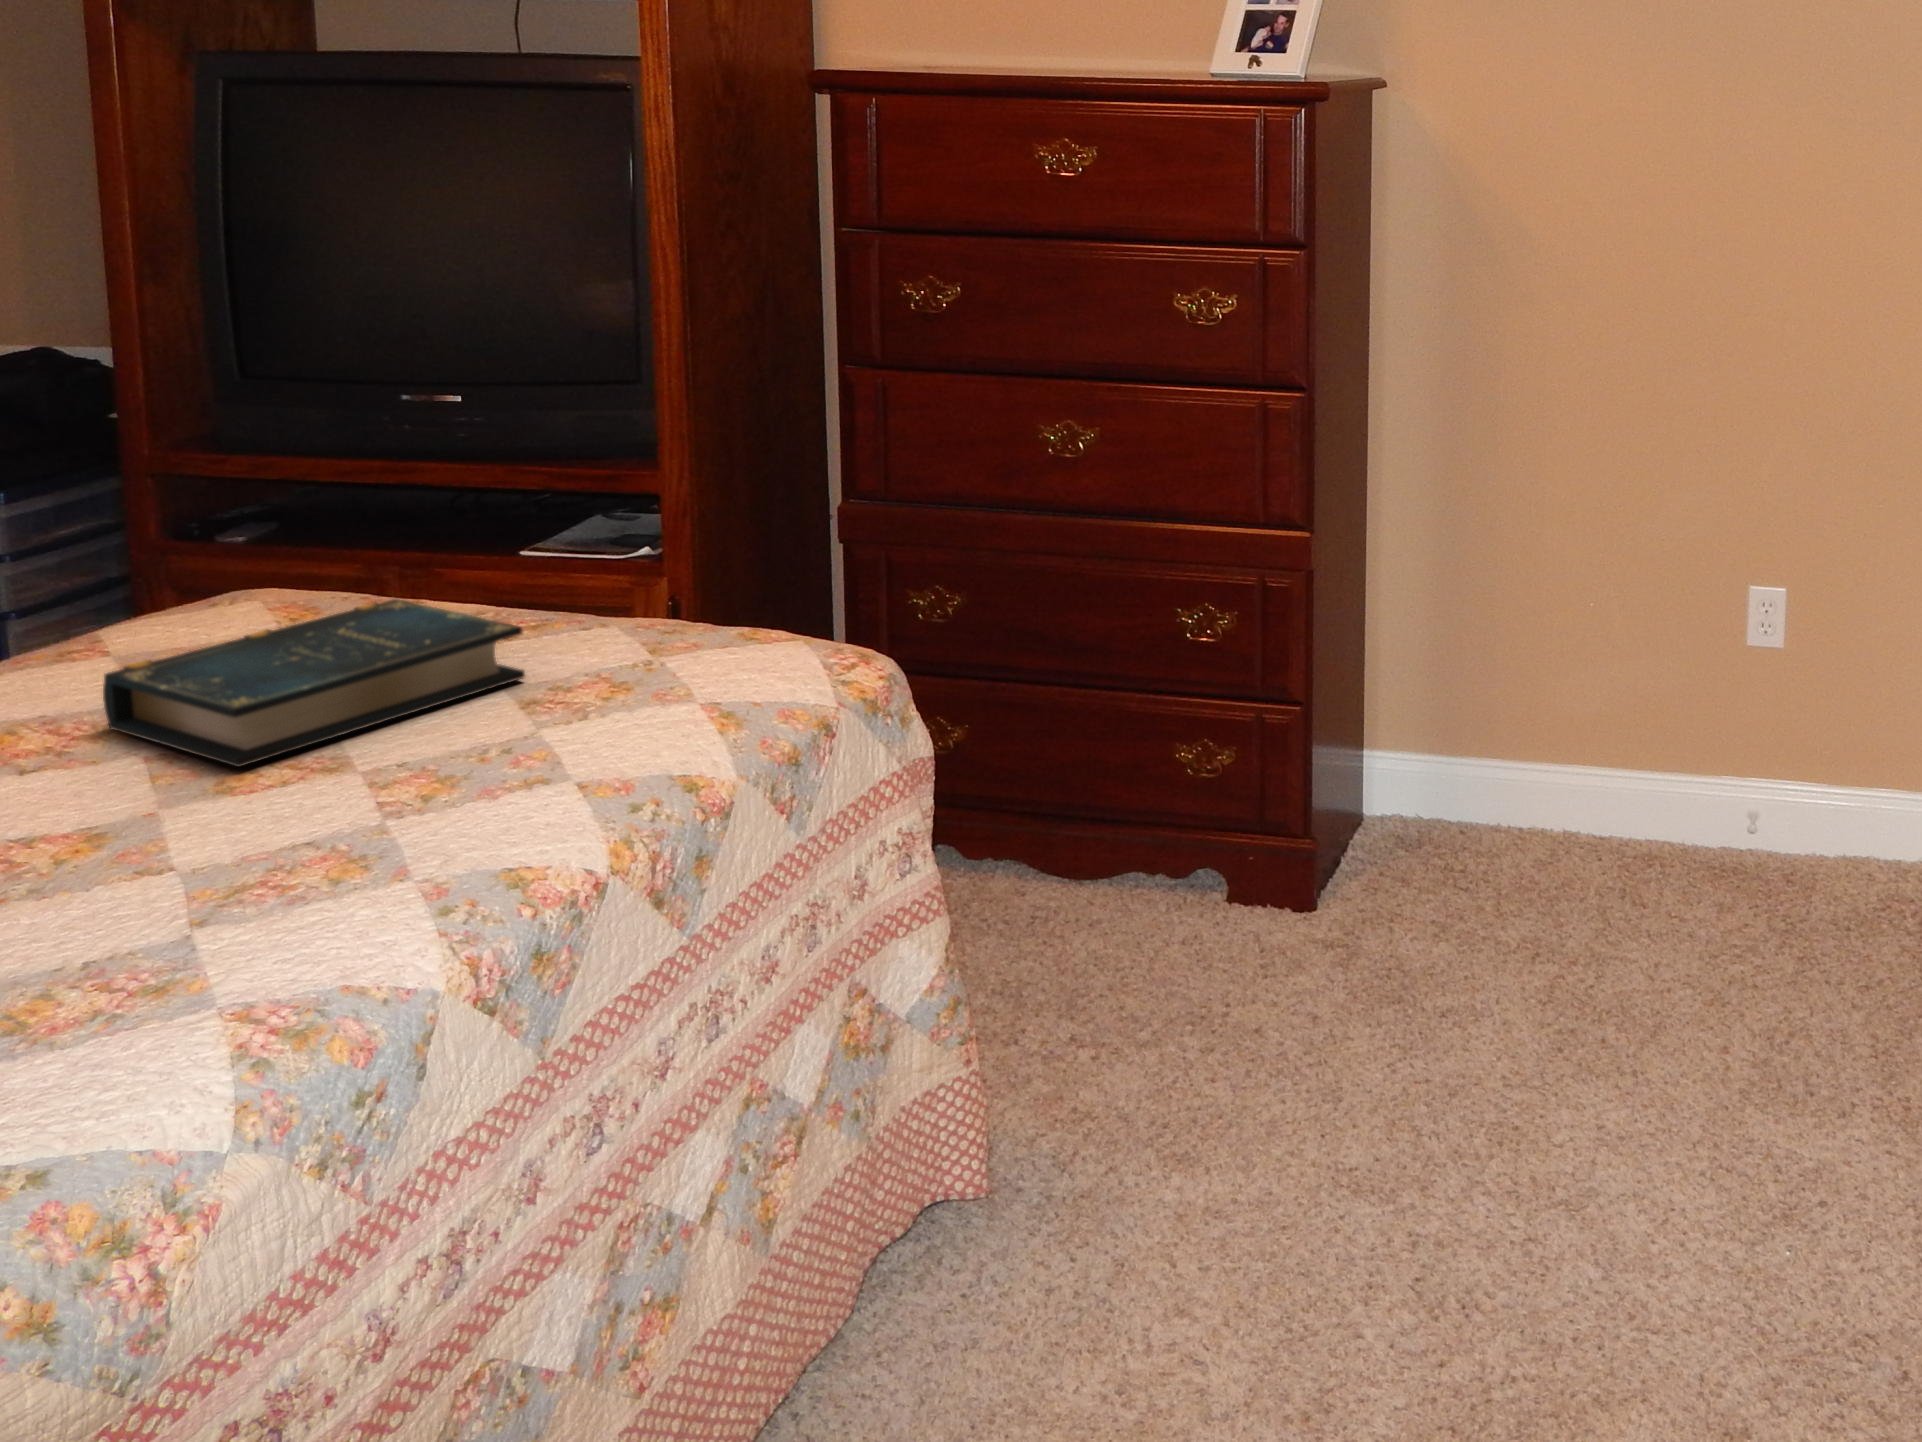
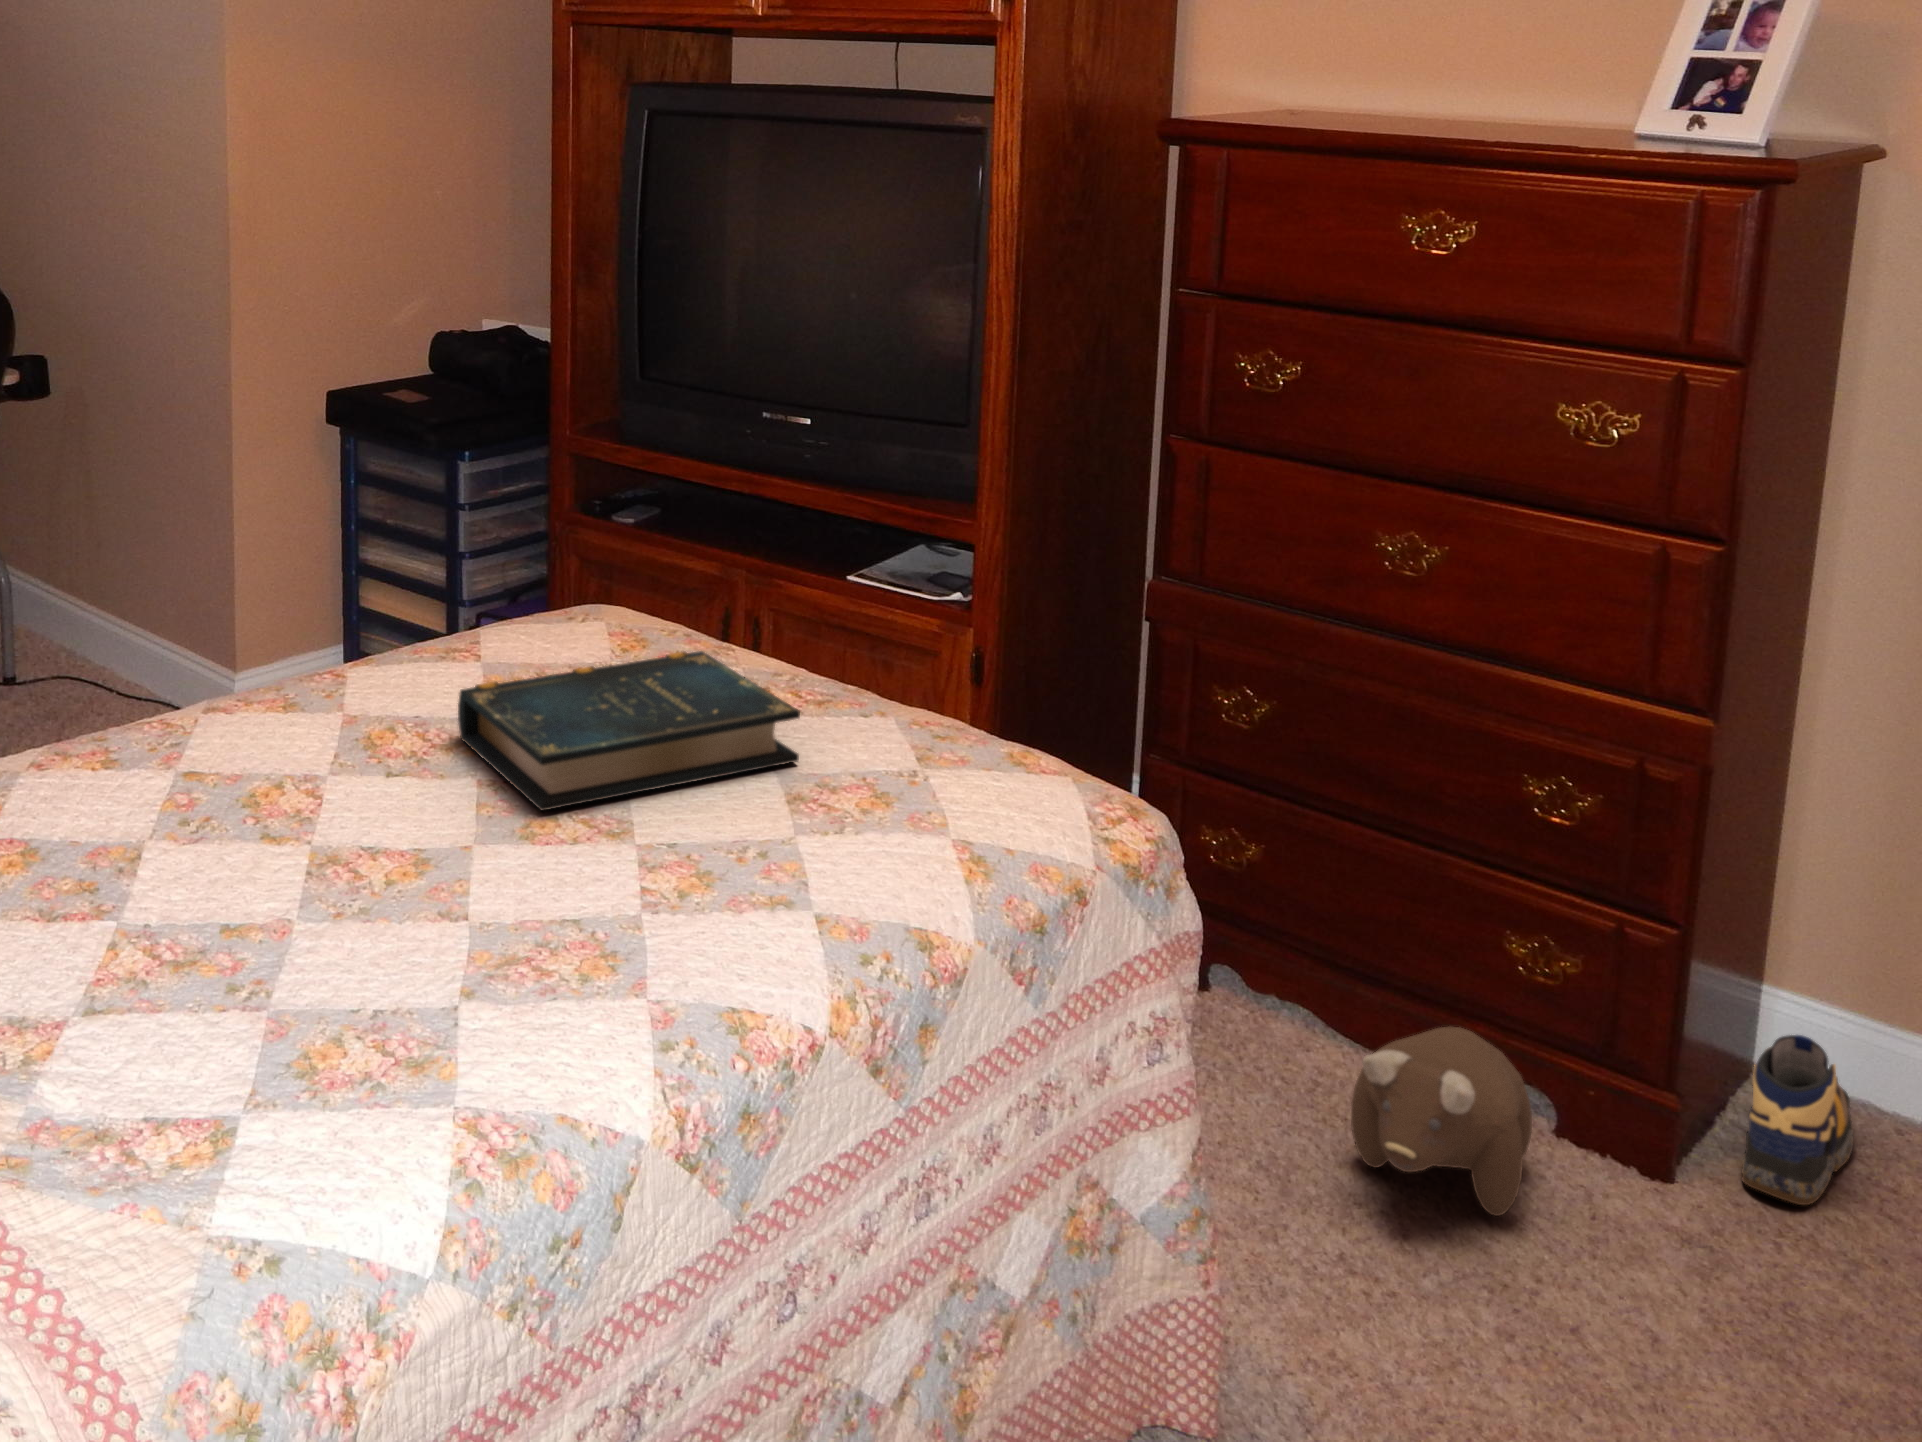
shoe: none [1365,777,1437,907] -> present [1742,1035,1853,1205]
plush toy: none [1068,833,1211,979] -> present [1351,1026,1532,1216]

